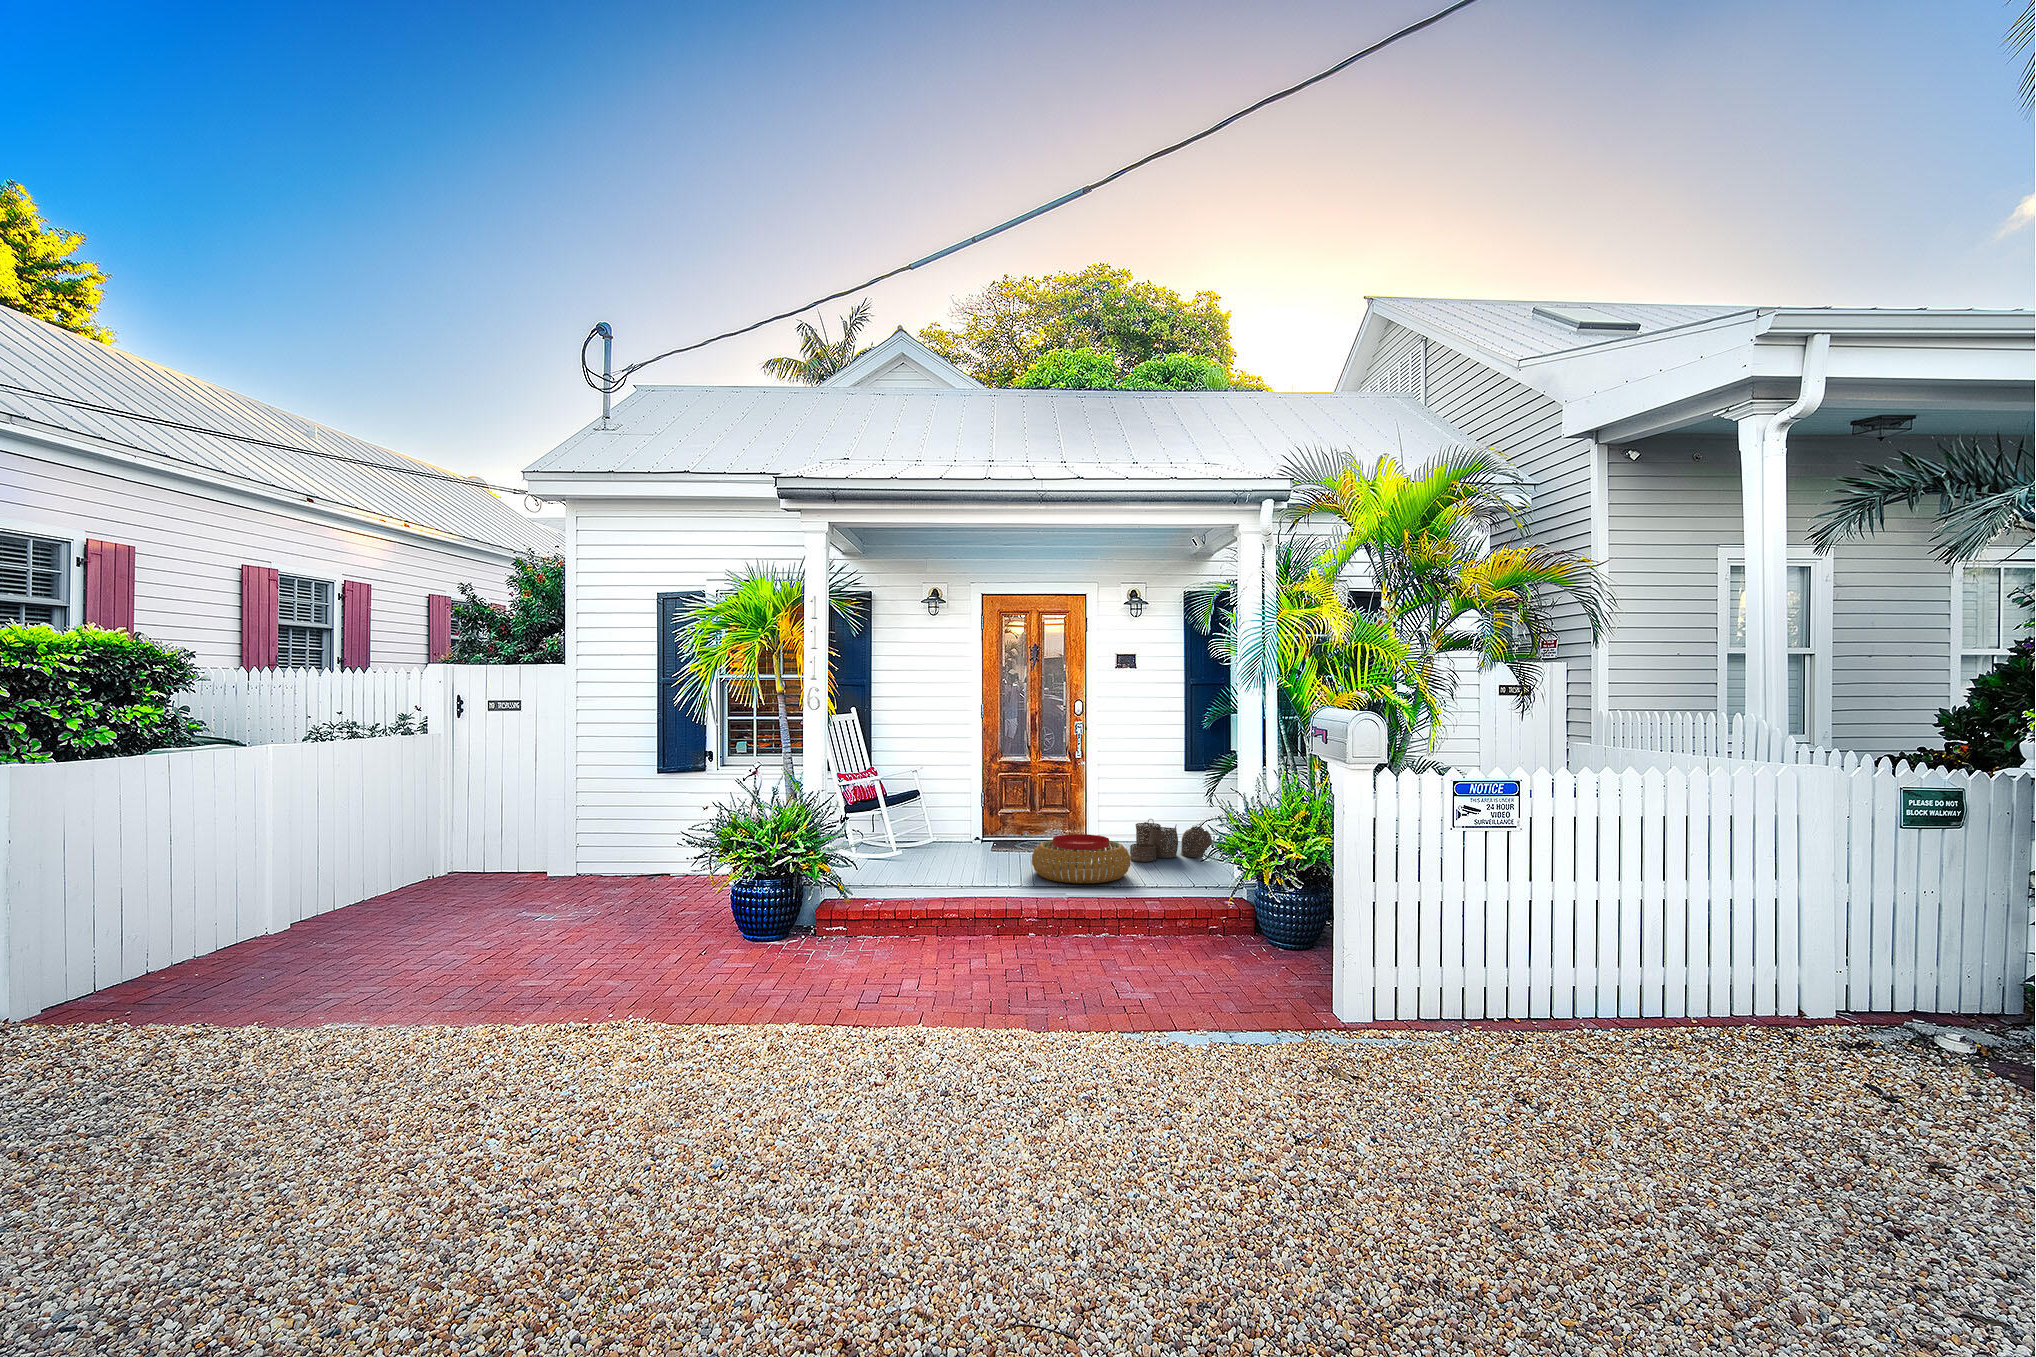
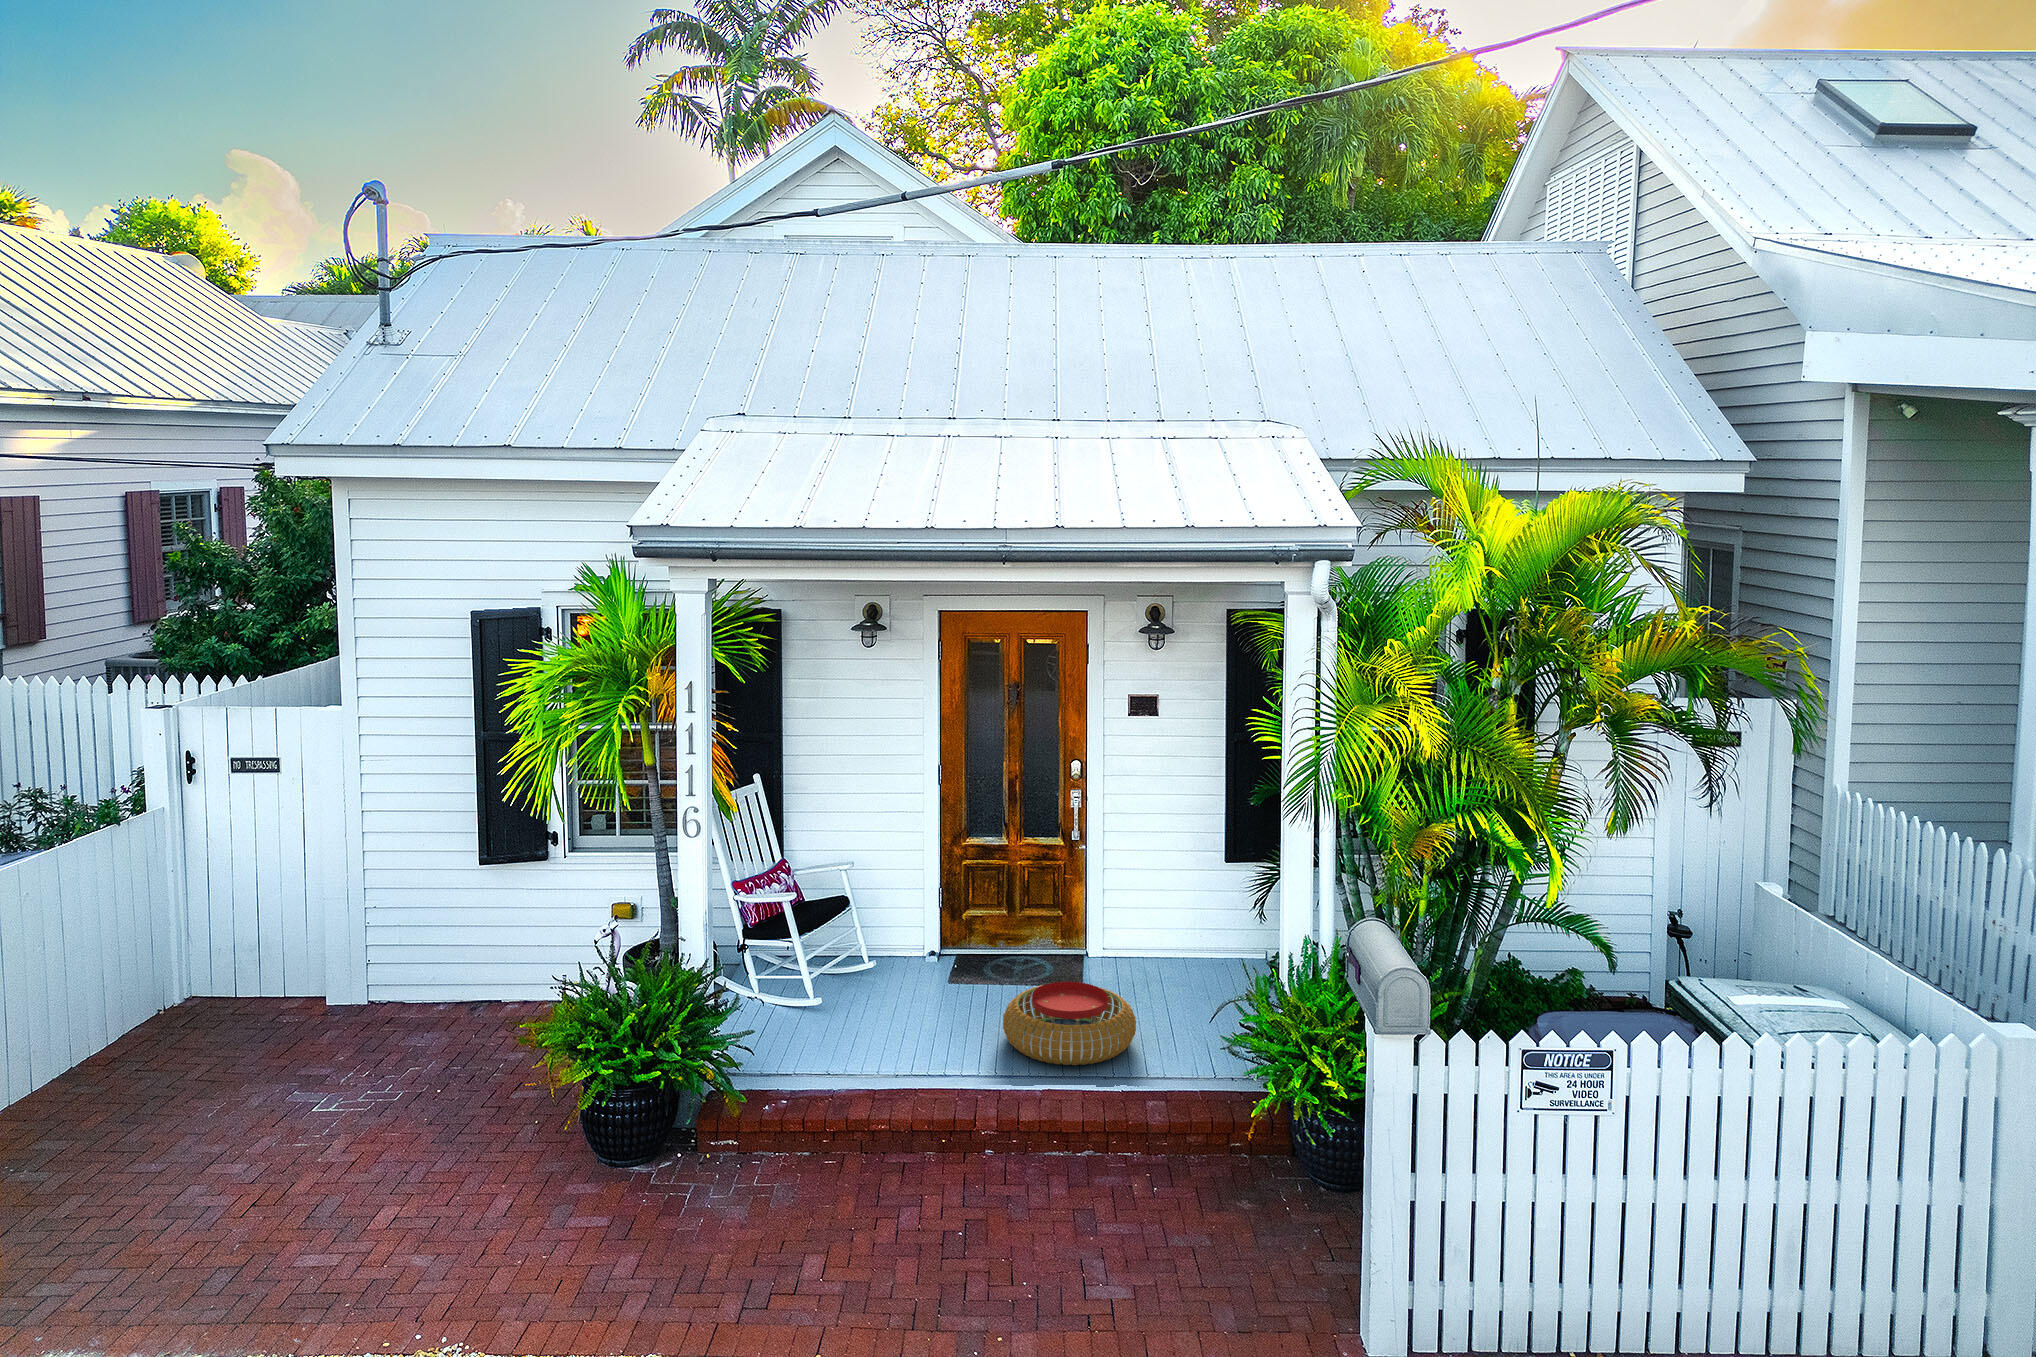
woven basket: present [1130,819,1212,862] -> none [1139,935,1254,1010]

